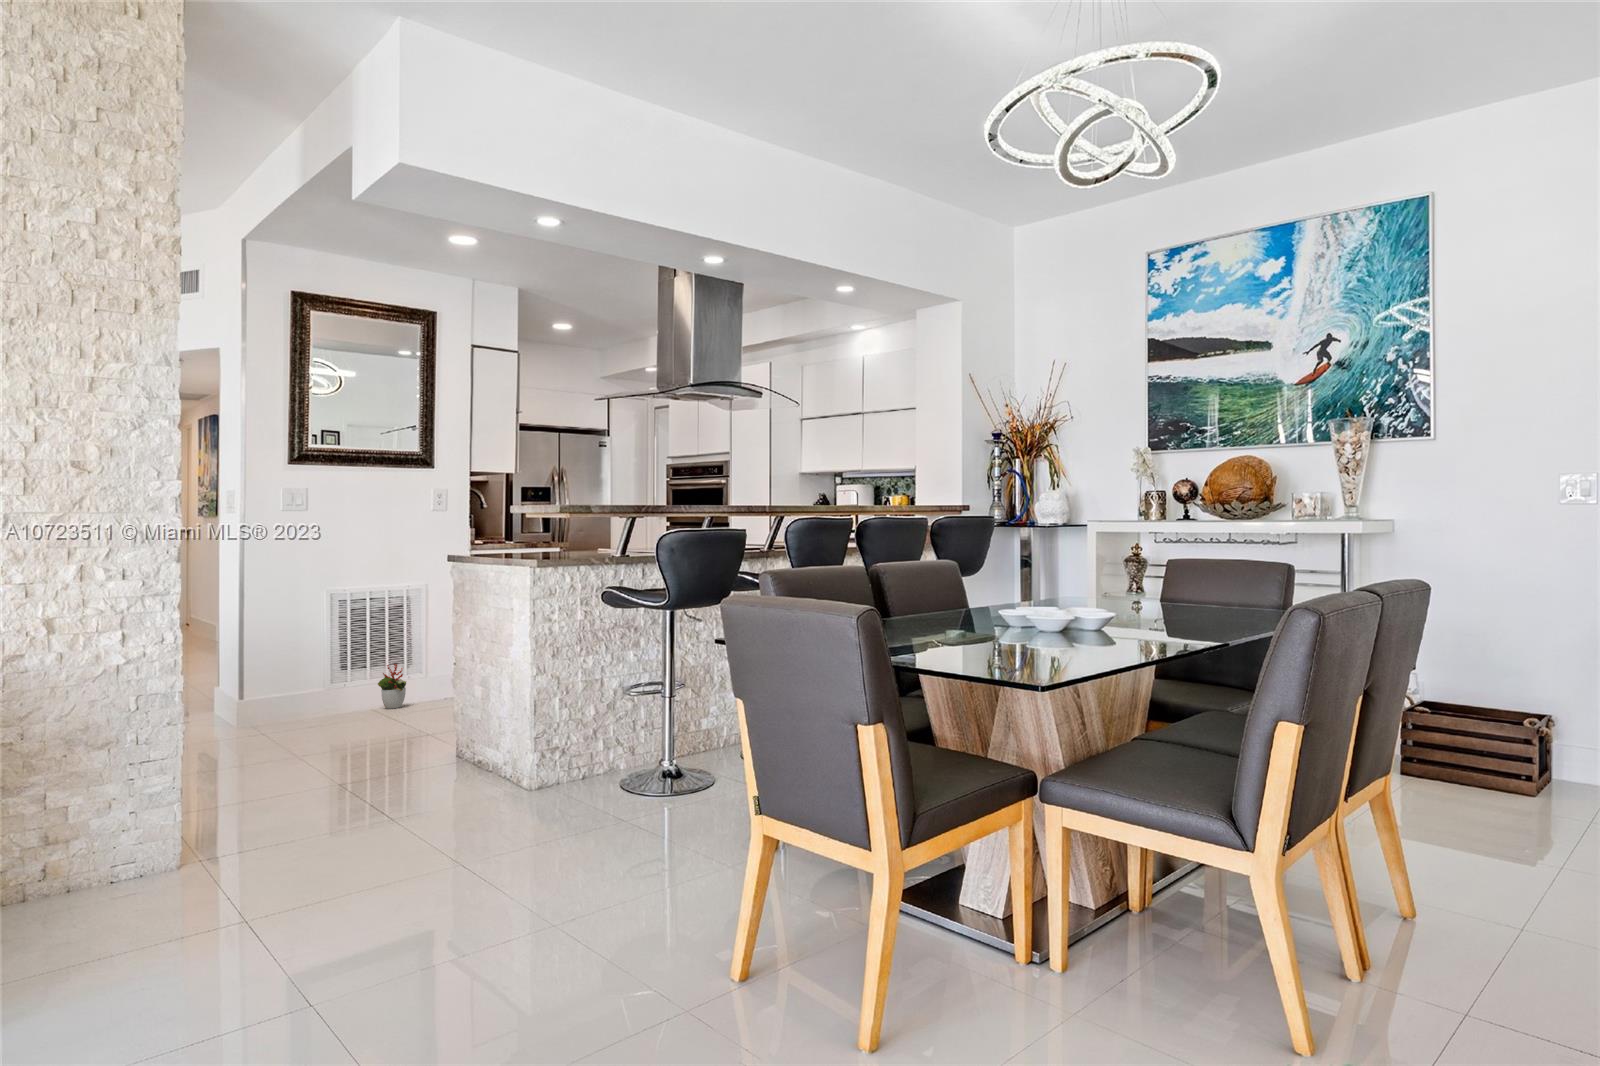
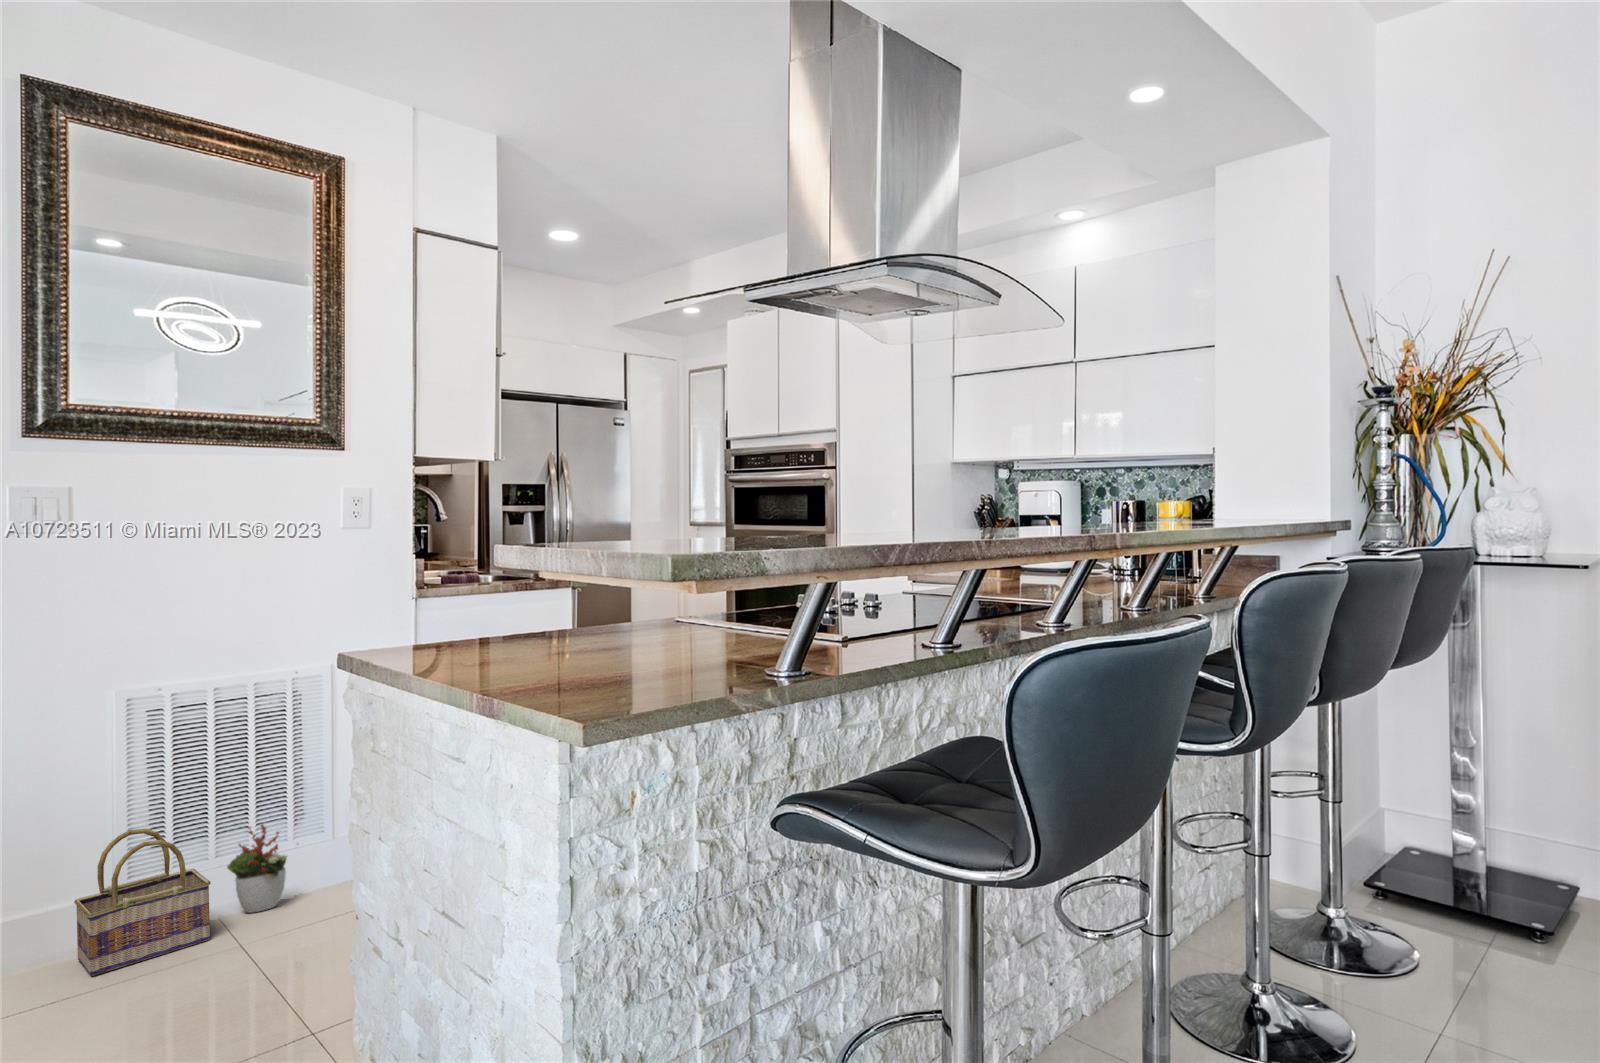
basket: none [310,659,373,722] -> present [74,828,211,976]

